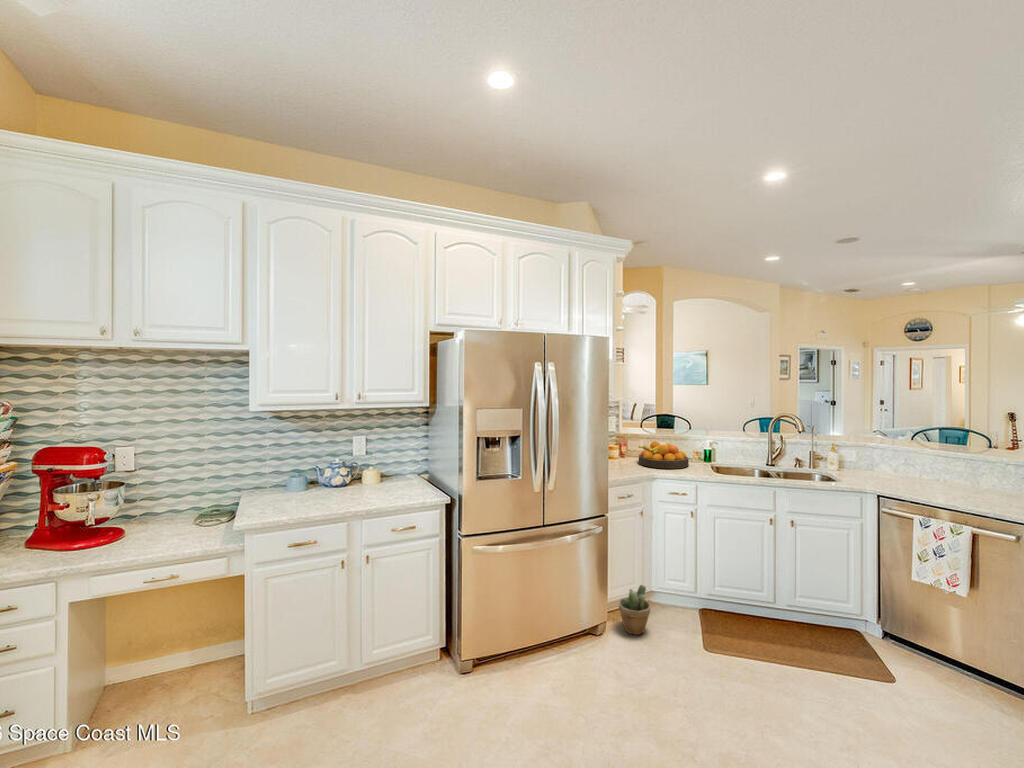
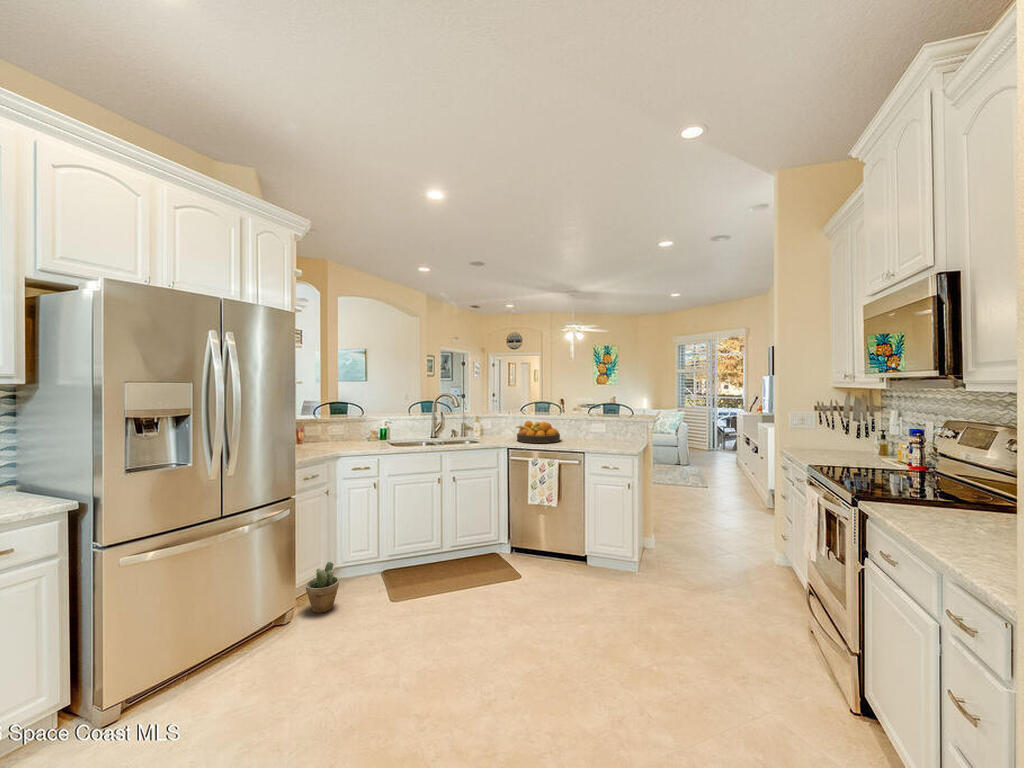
fruit bowl: present [639,441,689,468] -> present [517,421,560,443]

